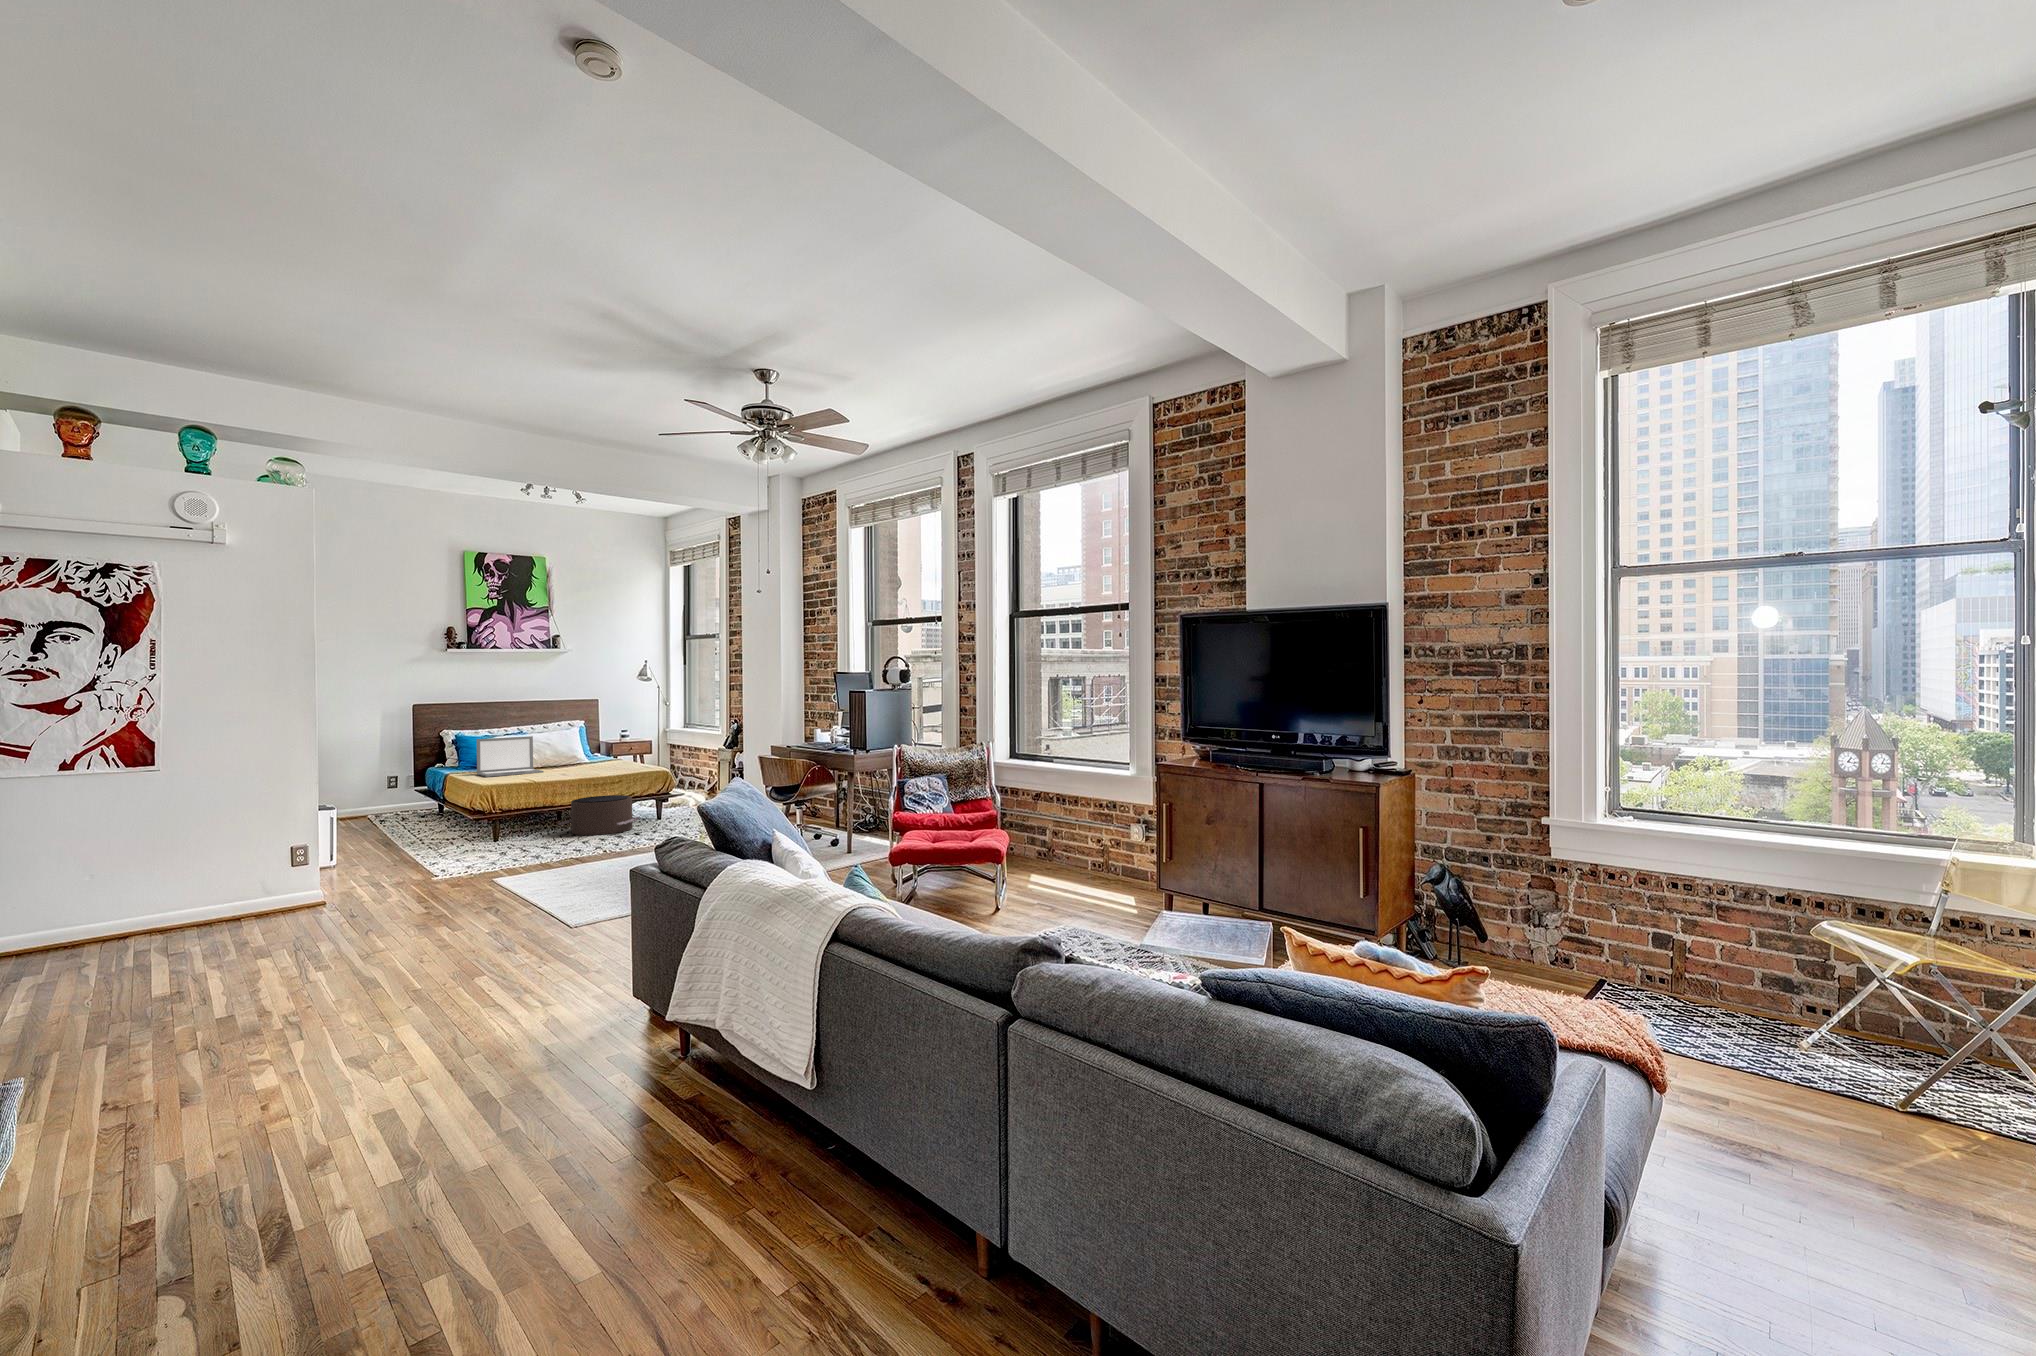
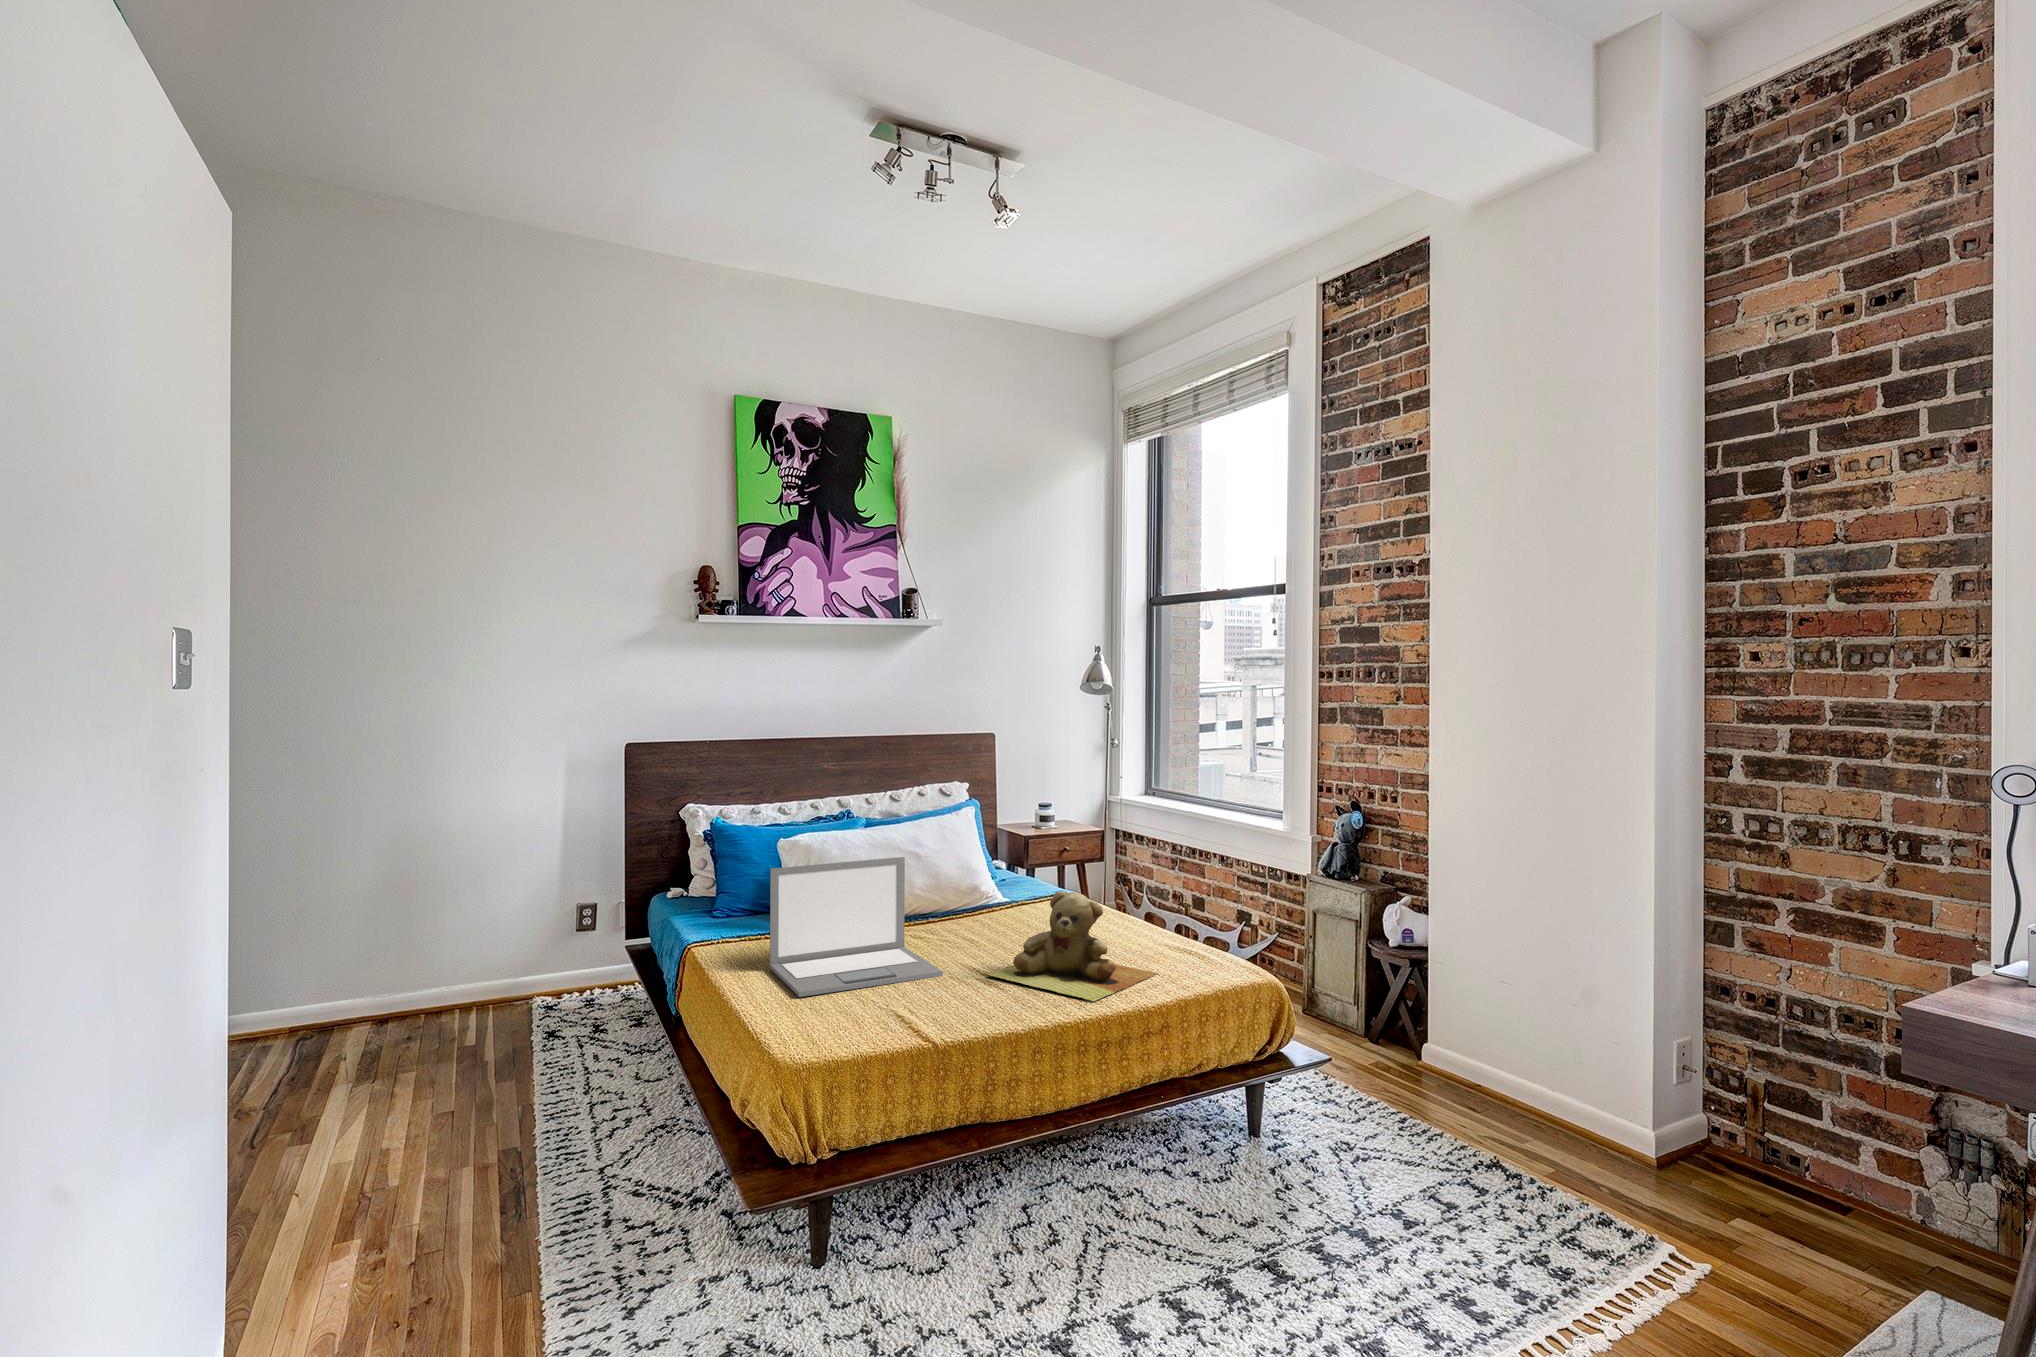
teddy bear: none [560,742,624,772] -> present [988,891,1158,1001]
pouf: present [558,795,638,835] -> none [1020,1082,1266,1275]

